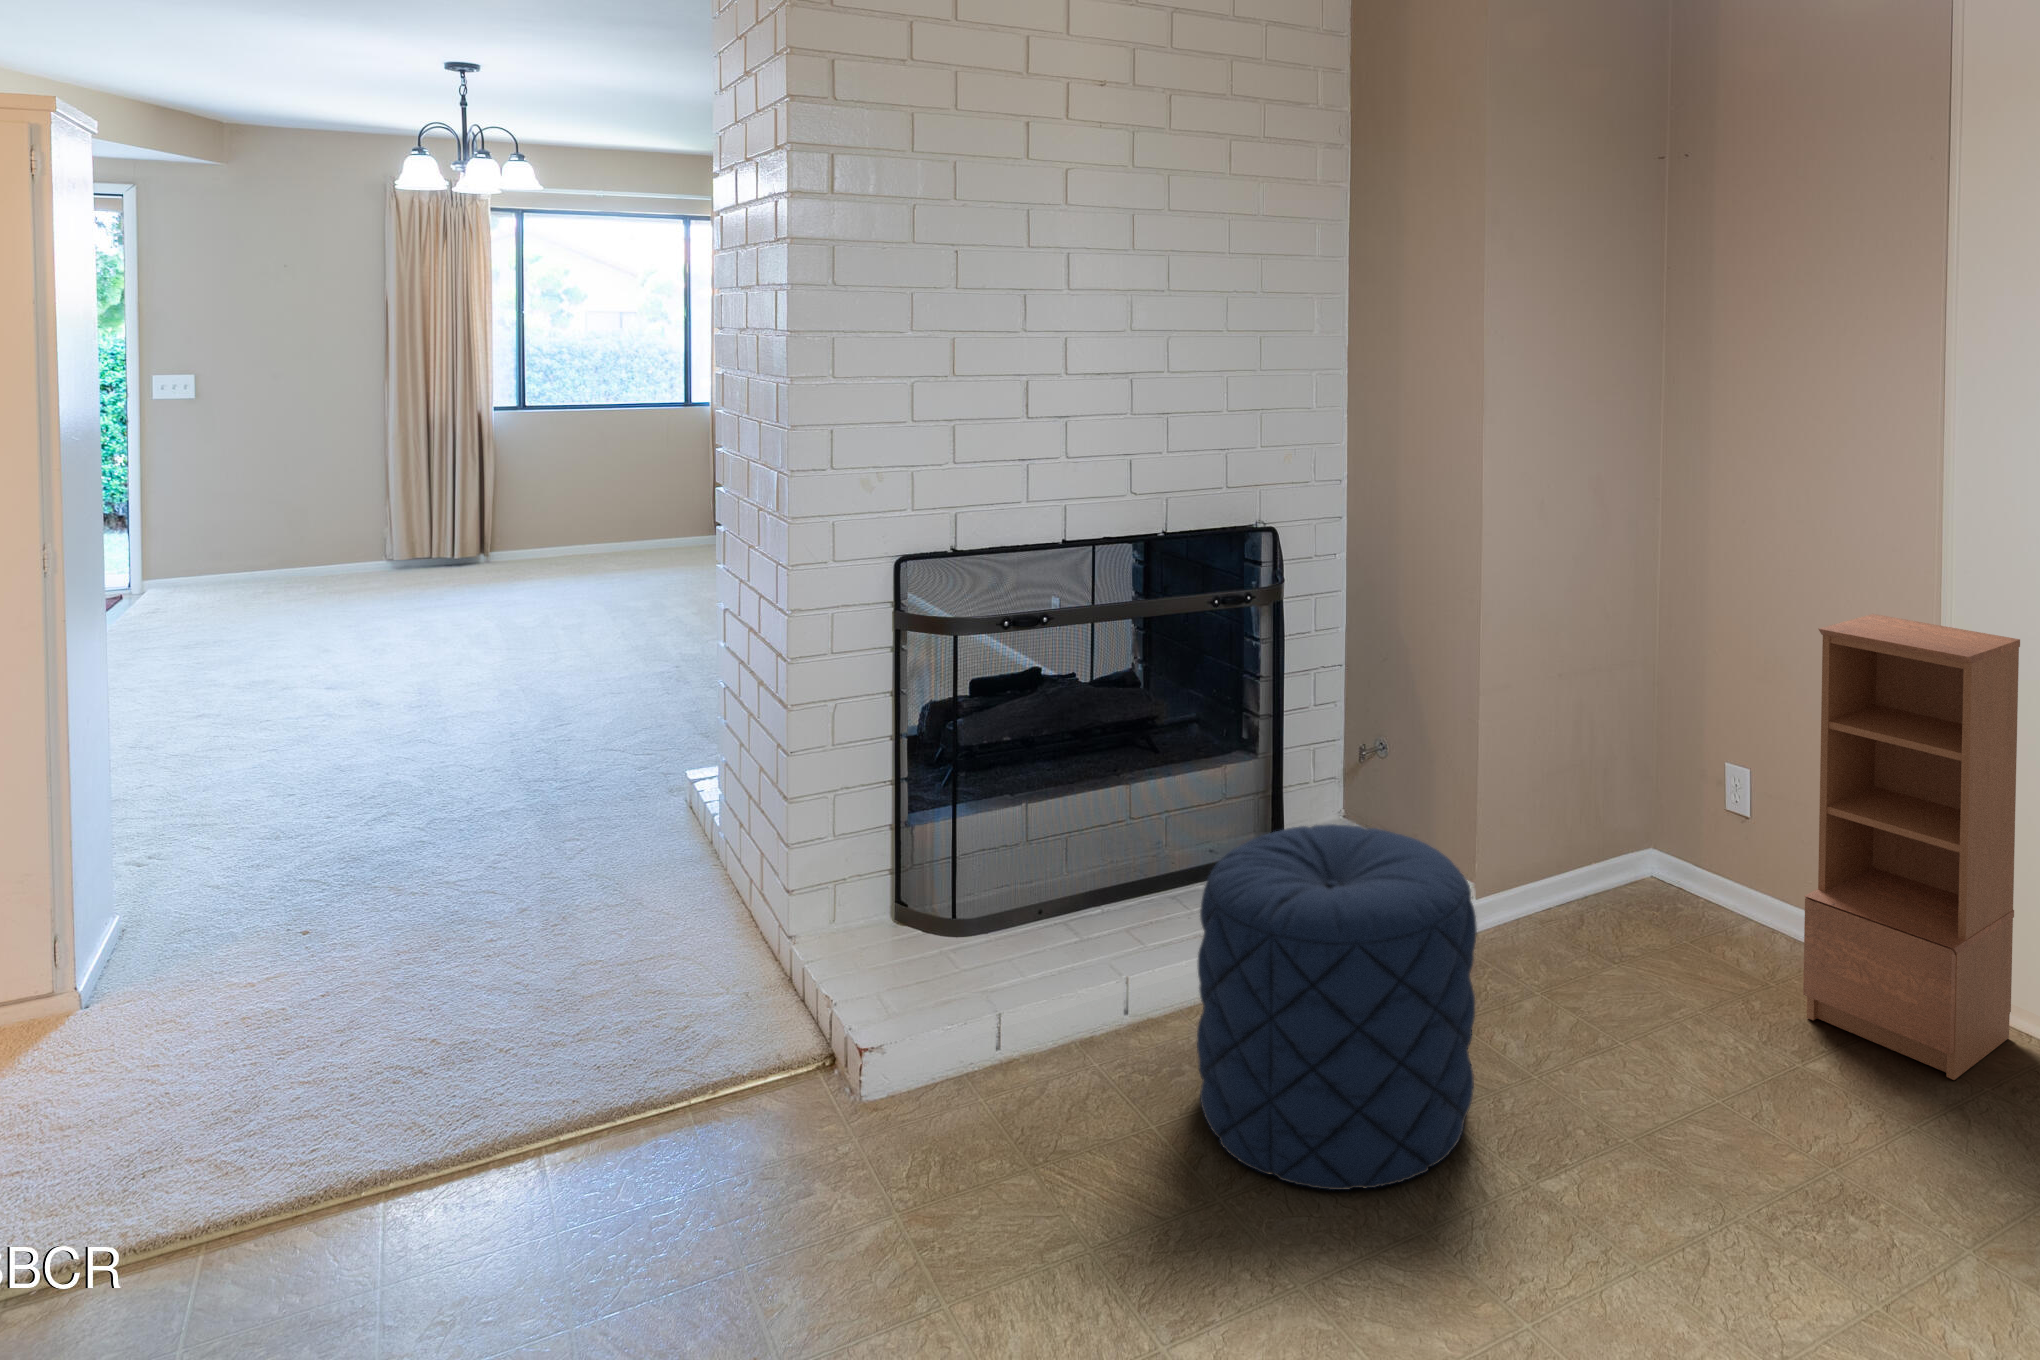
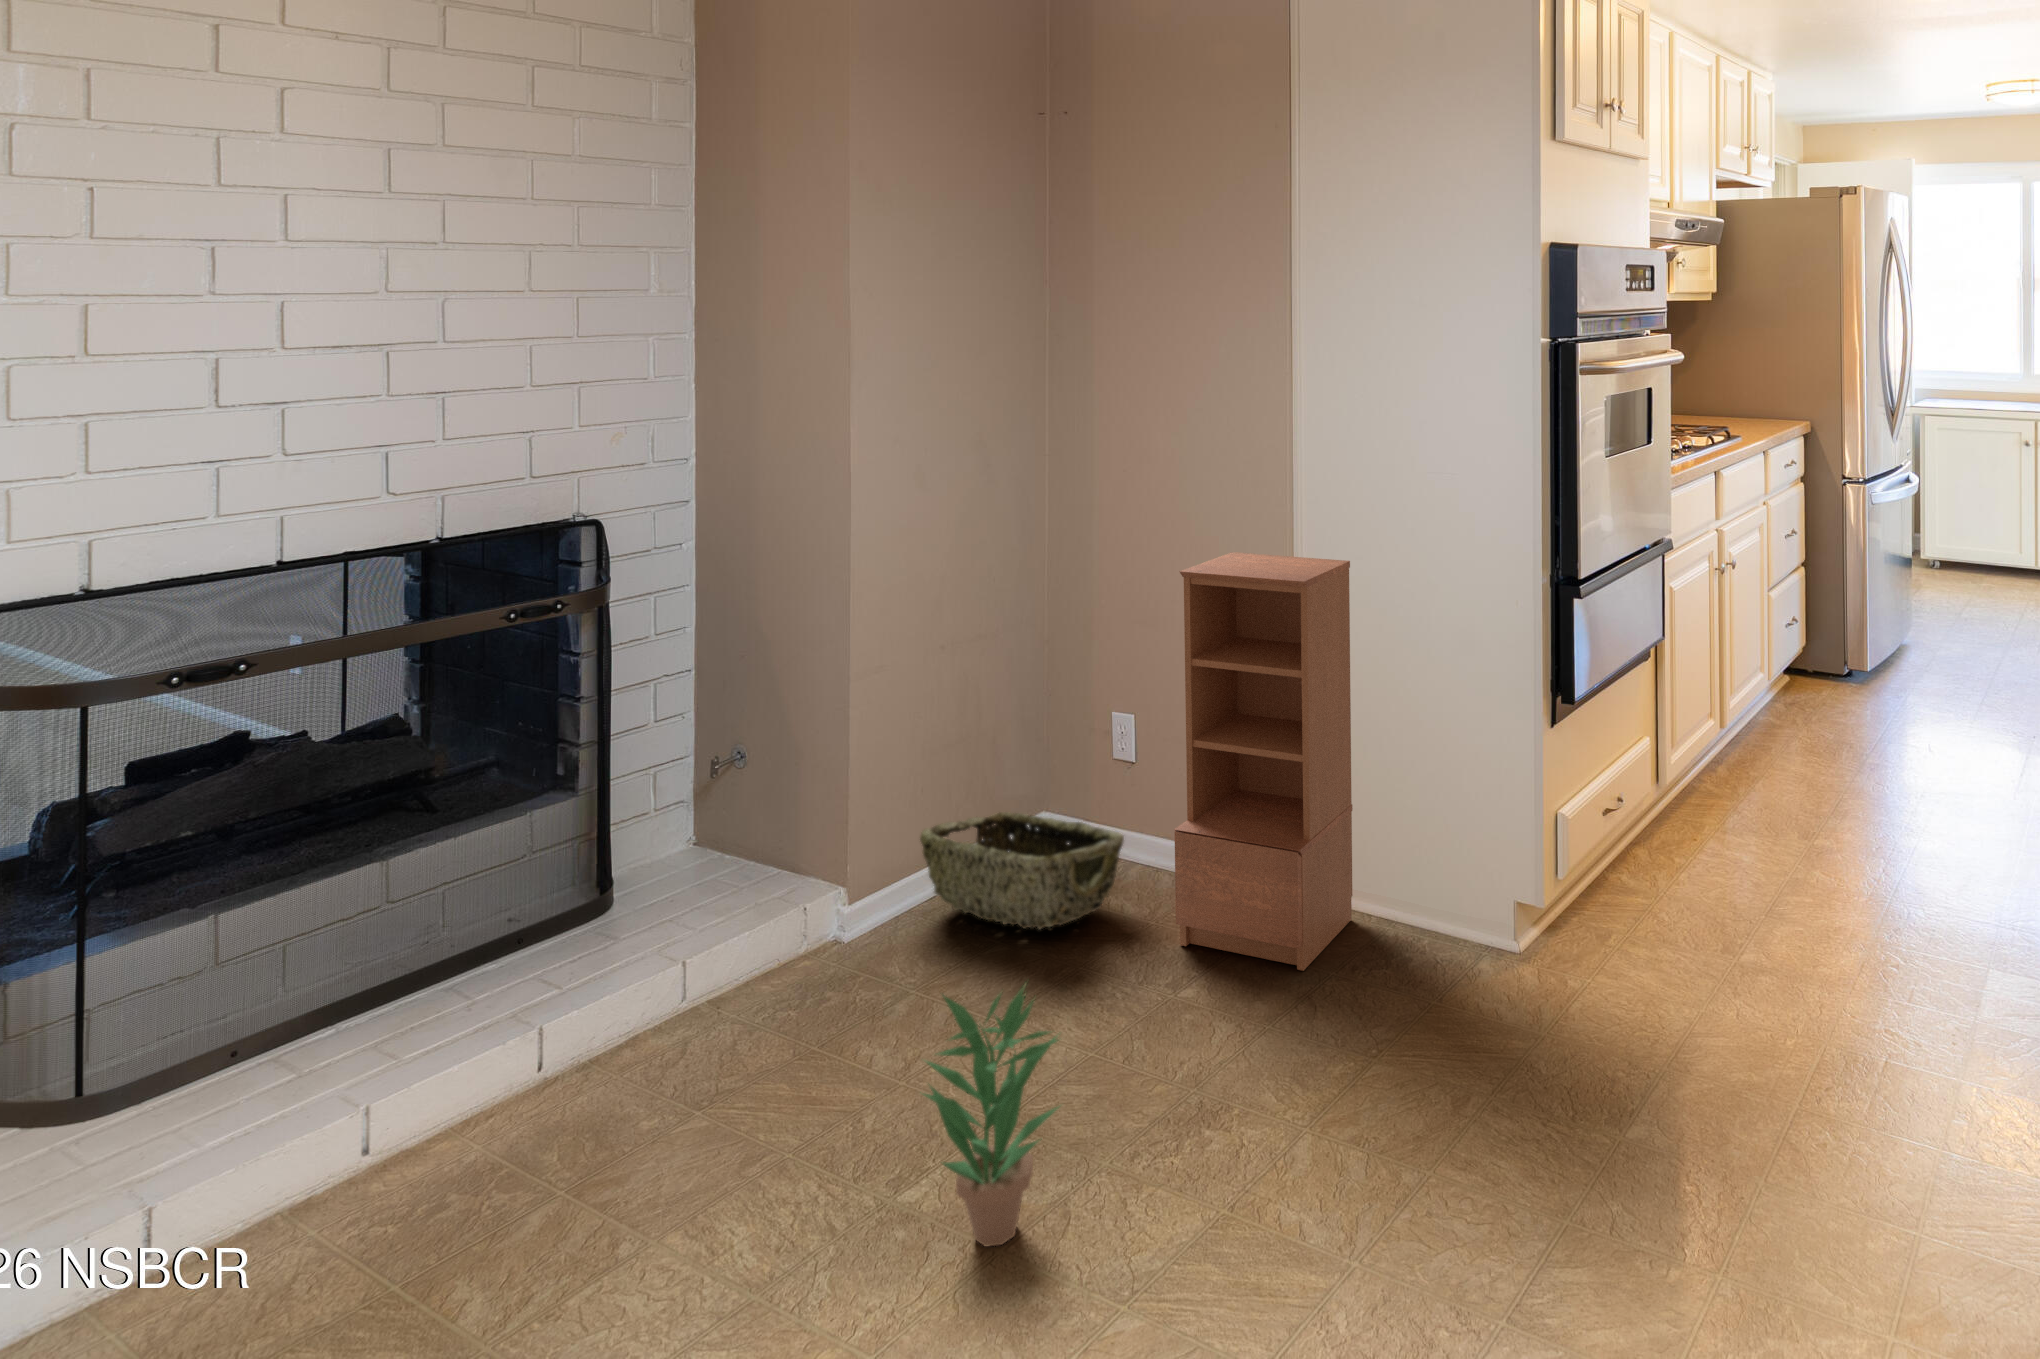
pouf: present [1197,824,1477,1190] -> none [449,854,819,1295]
woven basket: none [1539,842,1744,967] -> present [920,812,1124,930]
potted plant: none [1580,1005,1720,1264] -> present [924,984,1058,1246]

